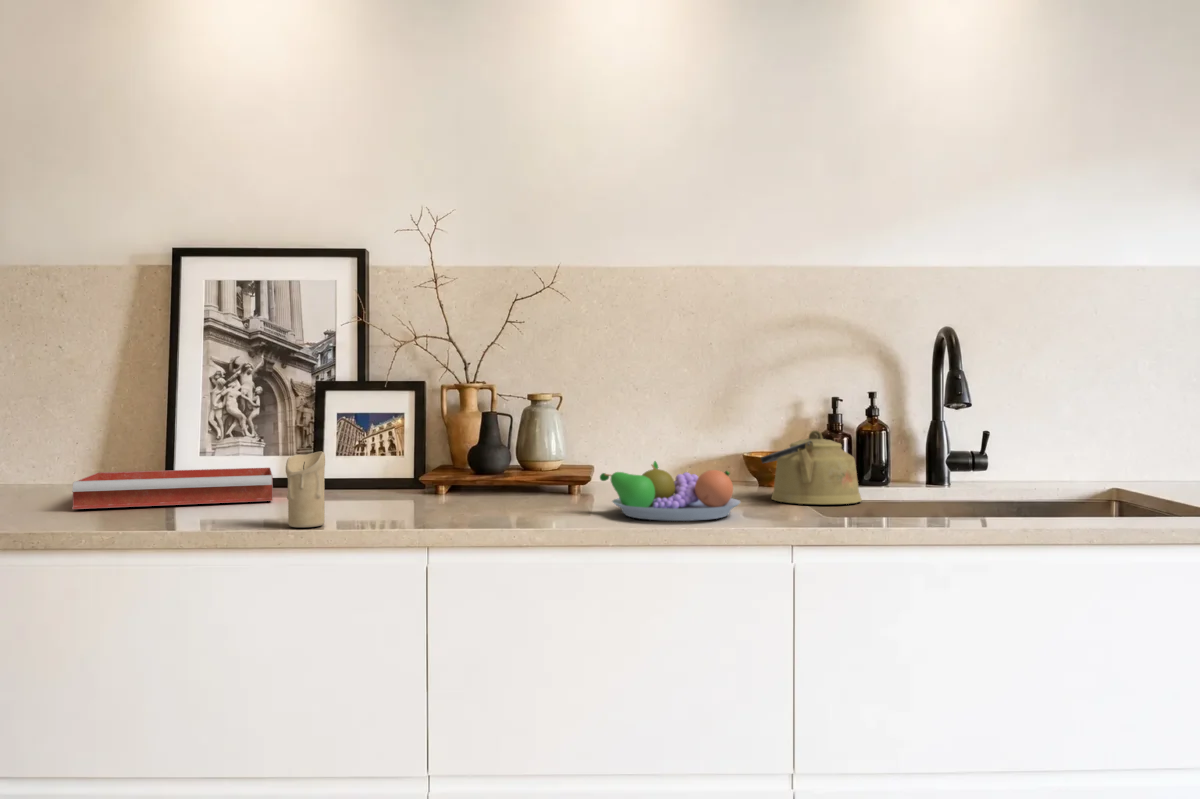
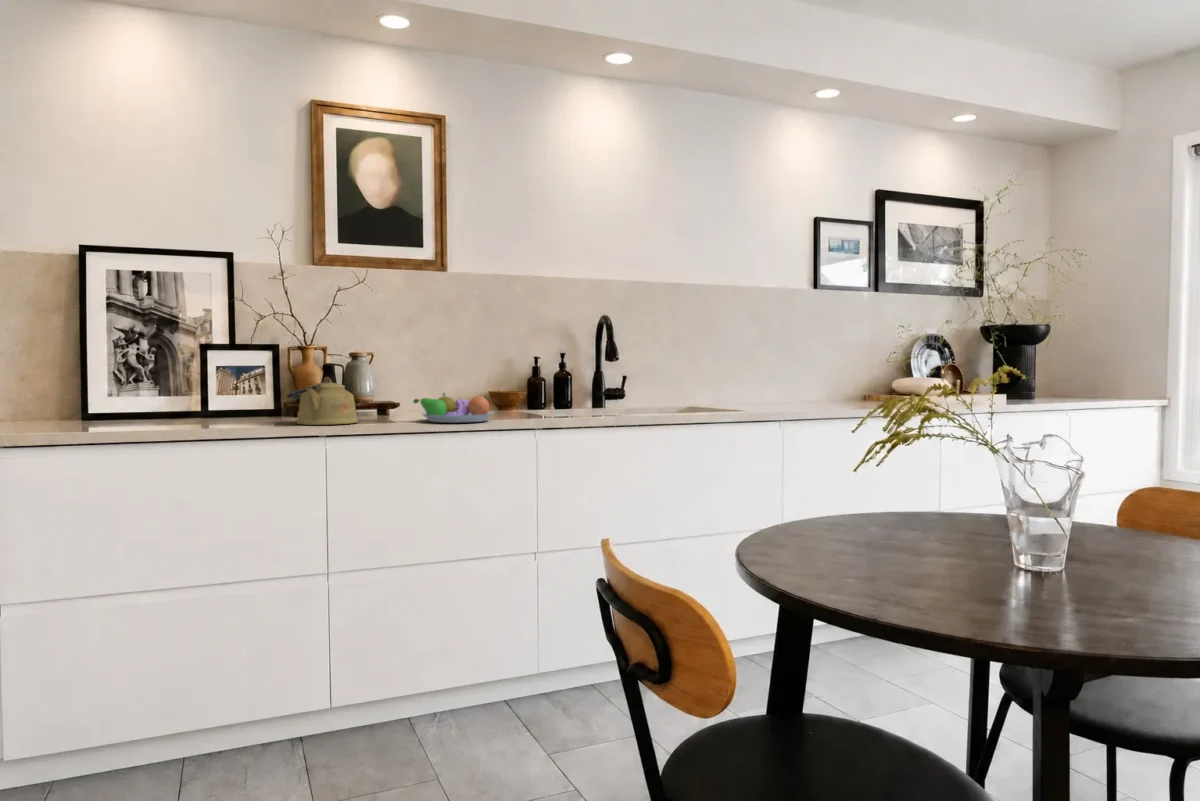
kettle: present [761,431,862,504] -> present [287,377,358,425]
candle: present [286,451,325,527] -> none [234,386,258,430]
tray: present [72,468,273,509] -> none [41,403,192,427]

